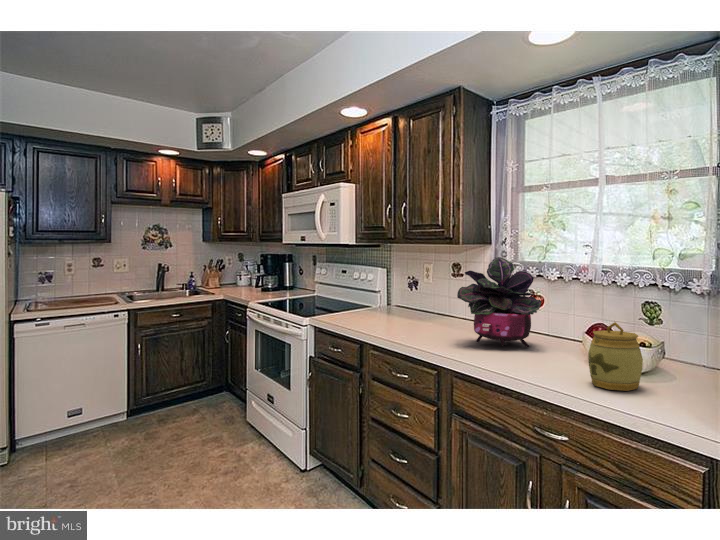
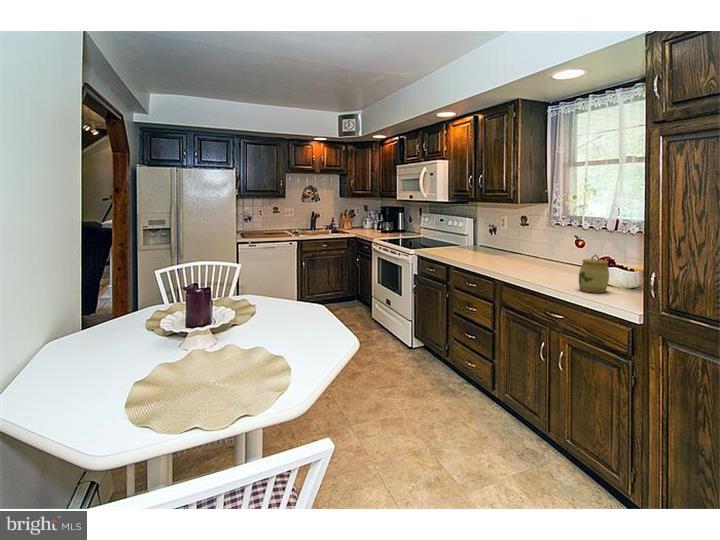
potted plant: present [457,257,541,348] -> none [510,213,564,271]

